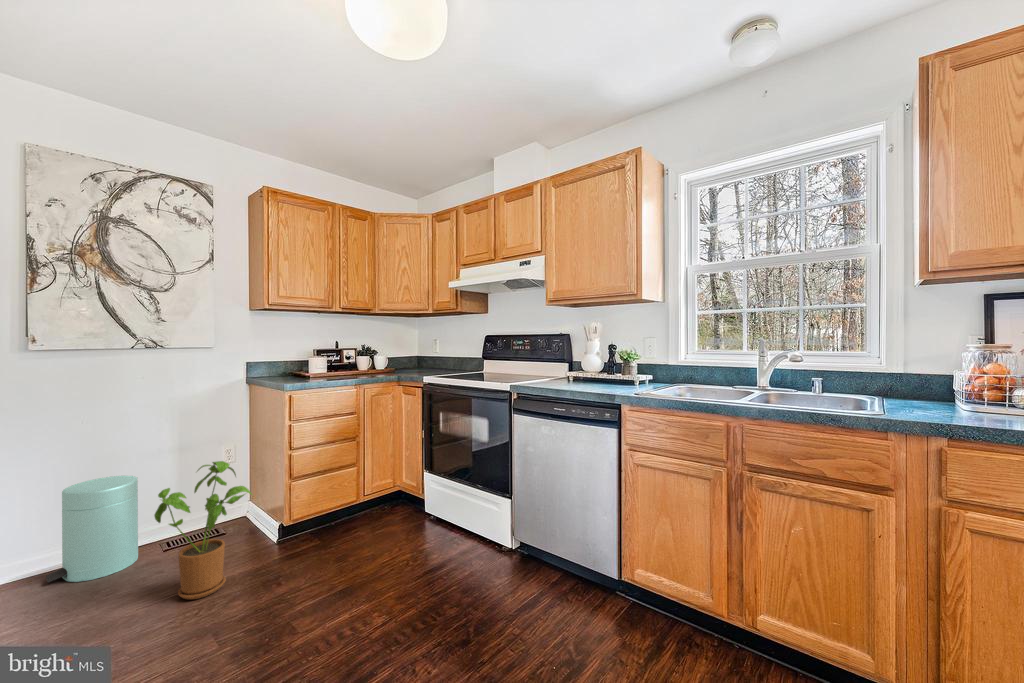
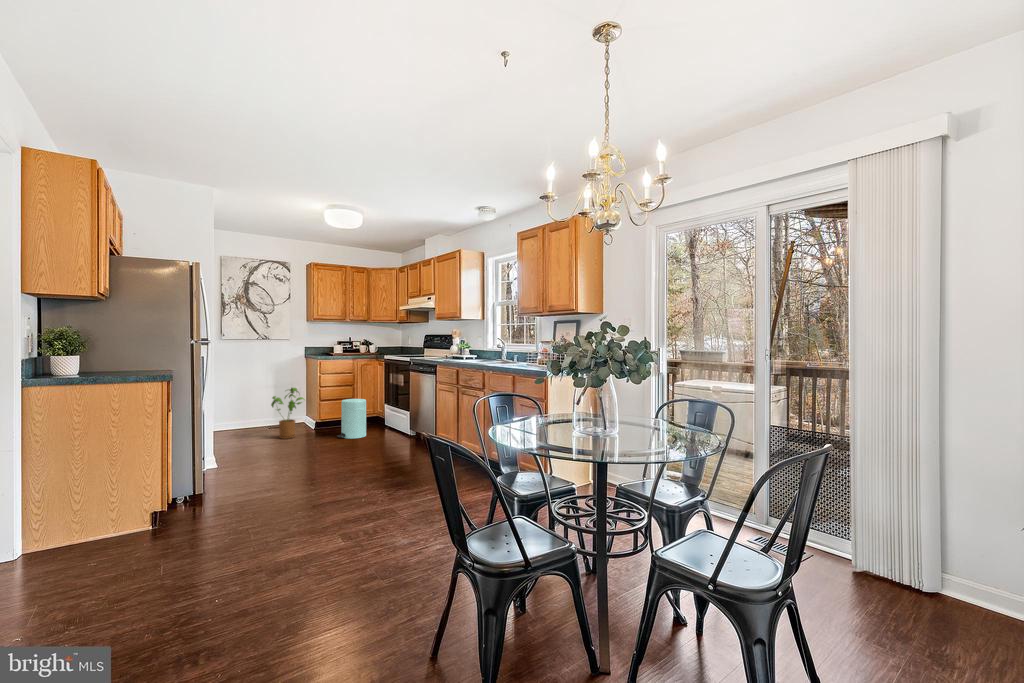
trash can: present [46,476,138,583] -> present [337,399,366,439]

